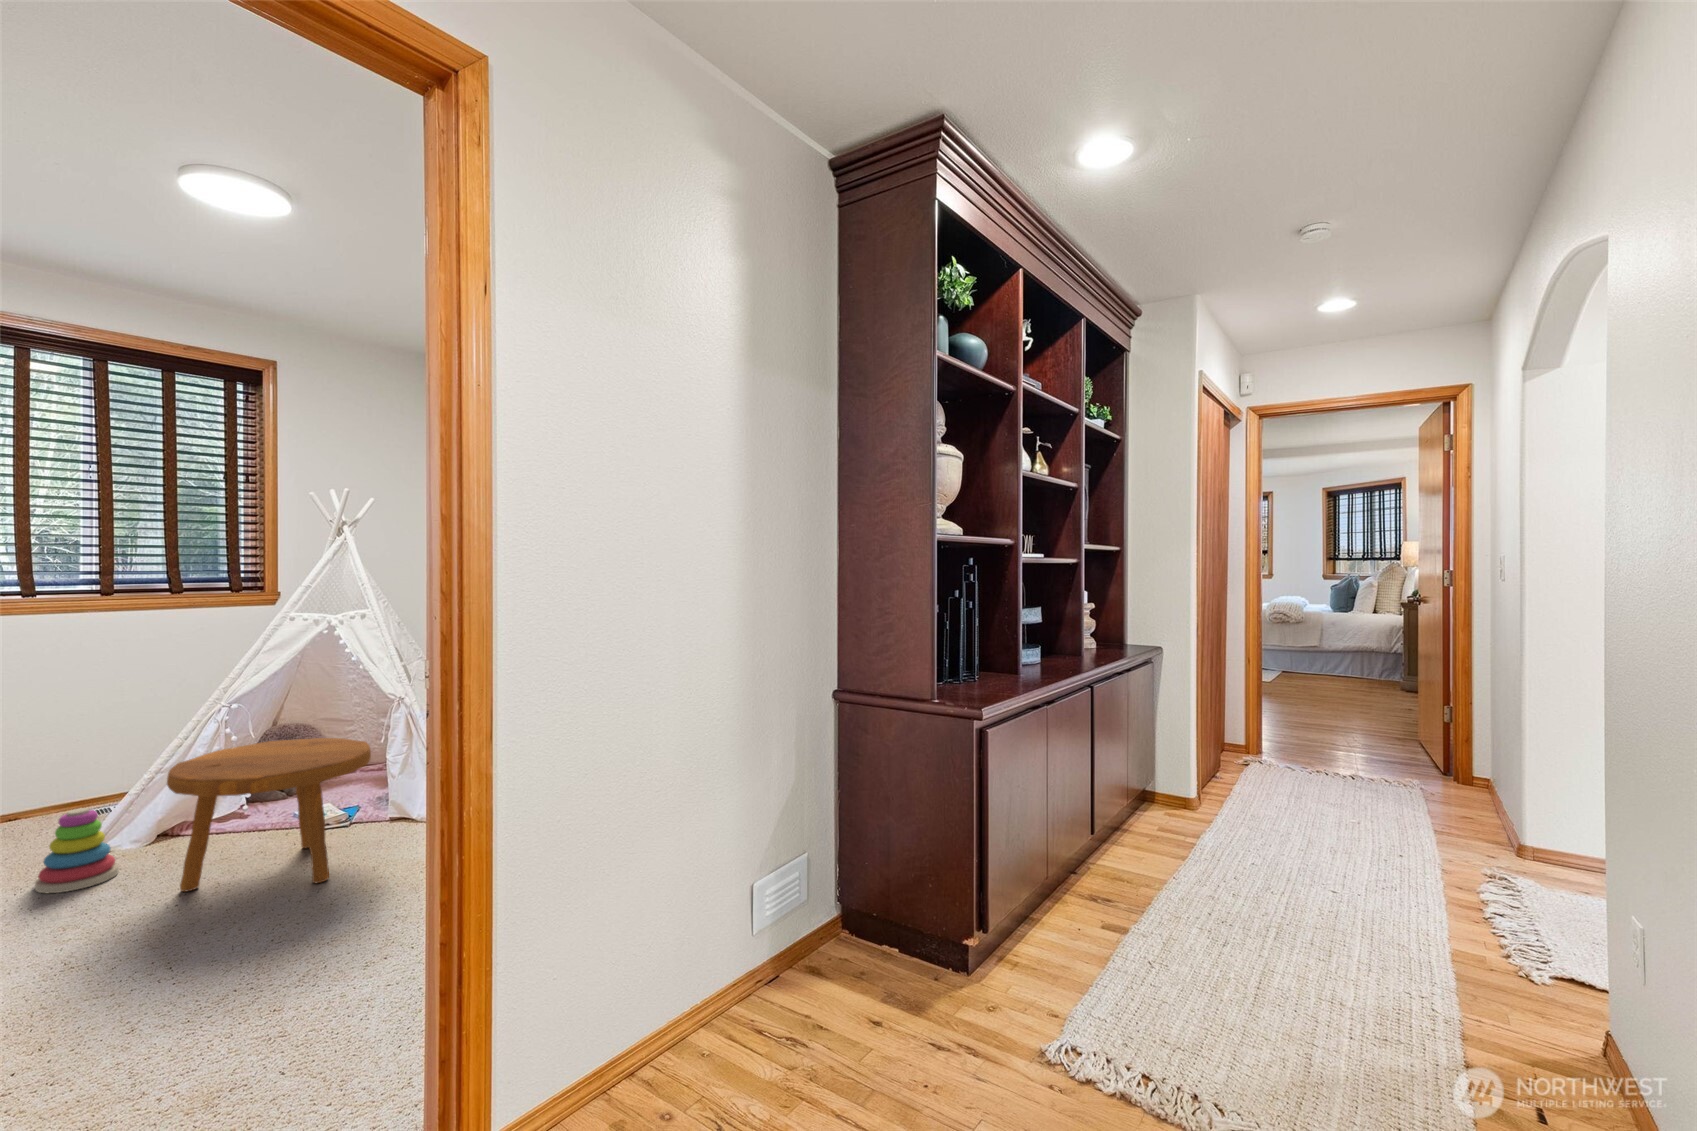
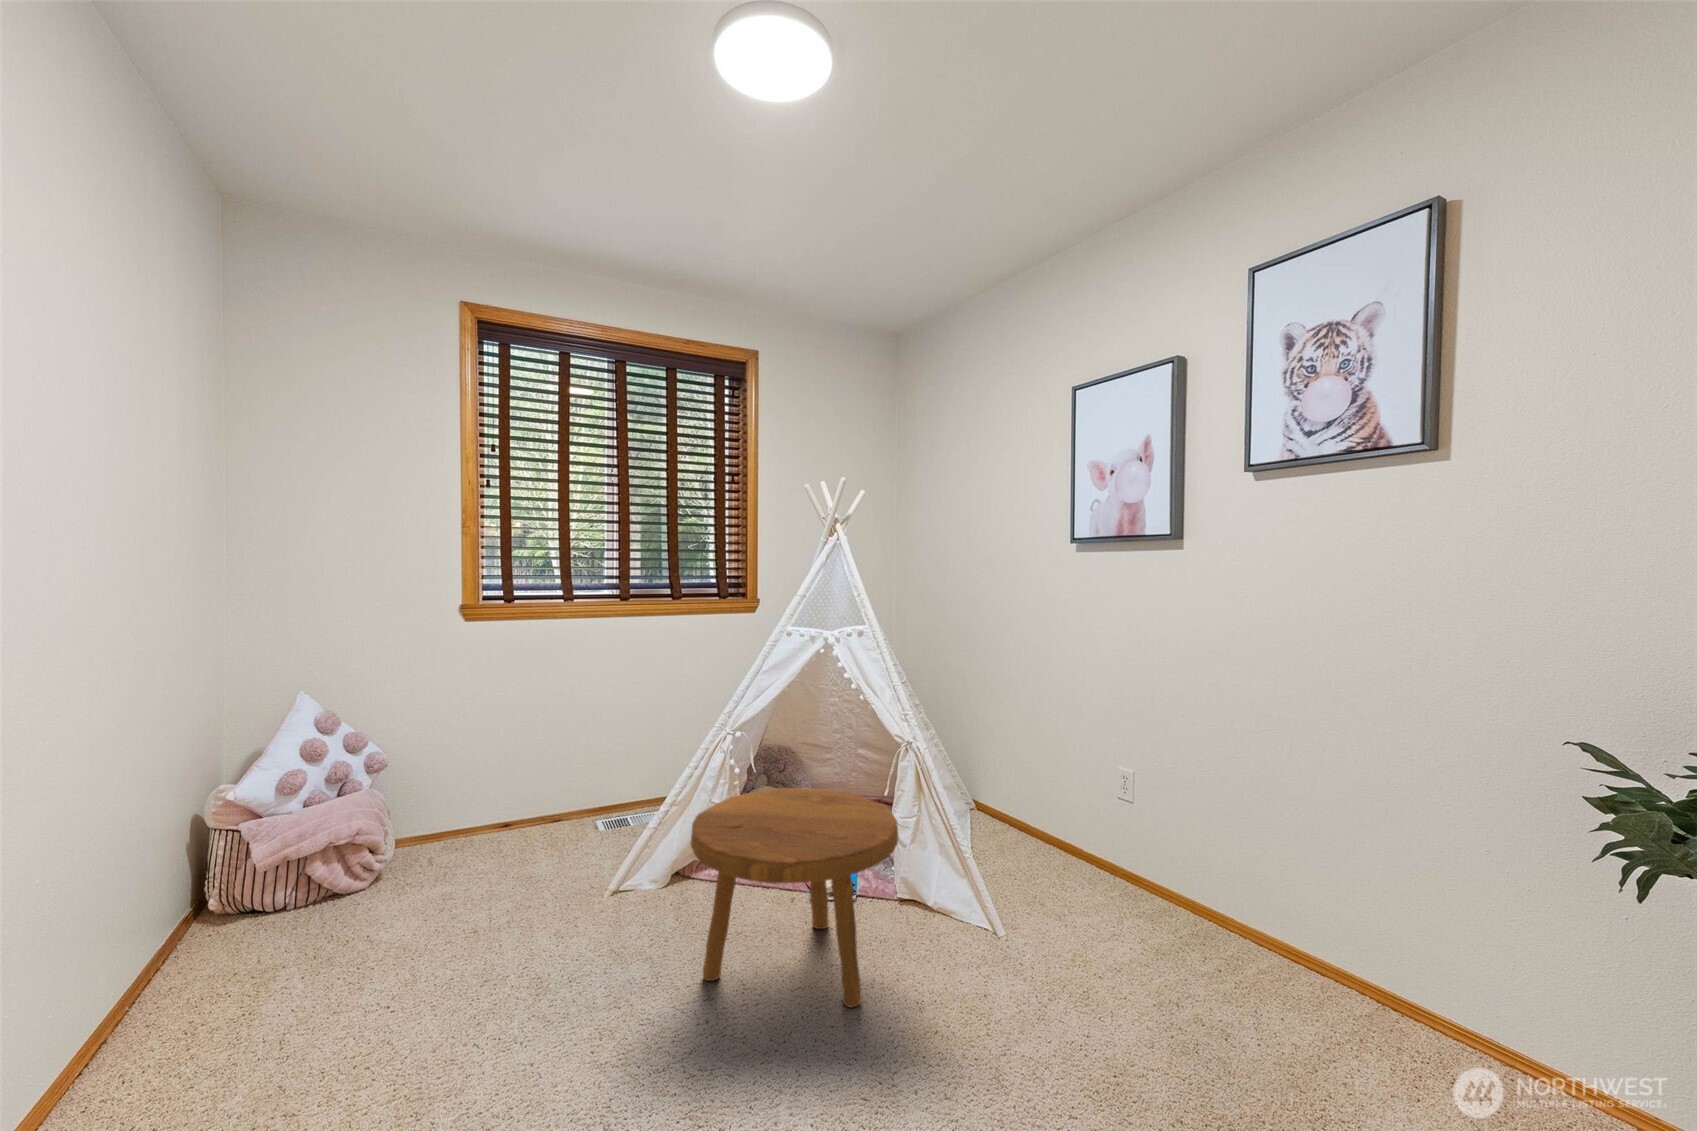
stacking toy: present [35,808,119,893] -> none [573,847,641,946]

